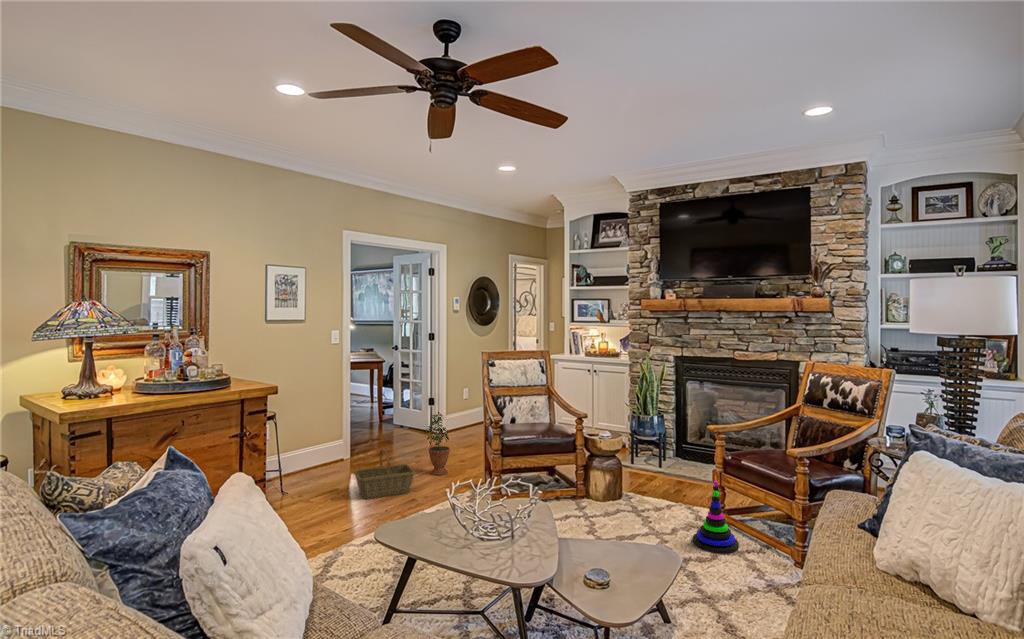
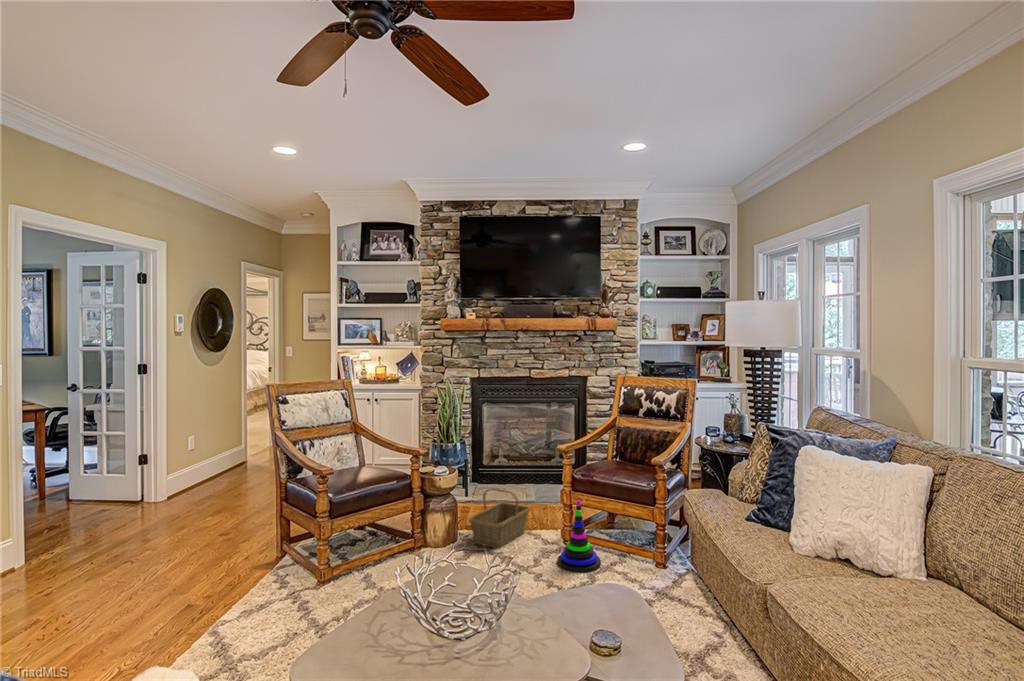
potted plant: present [424,412,450,475] -> none [181,469,220,559]
basket: present [354,449,415,499] -> present [469,489,530,548]

